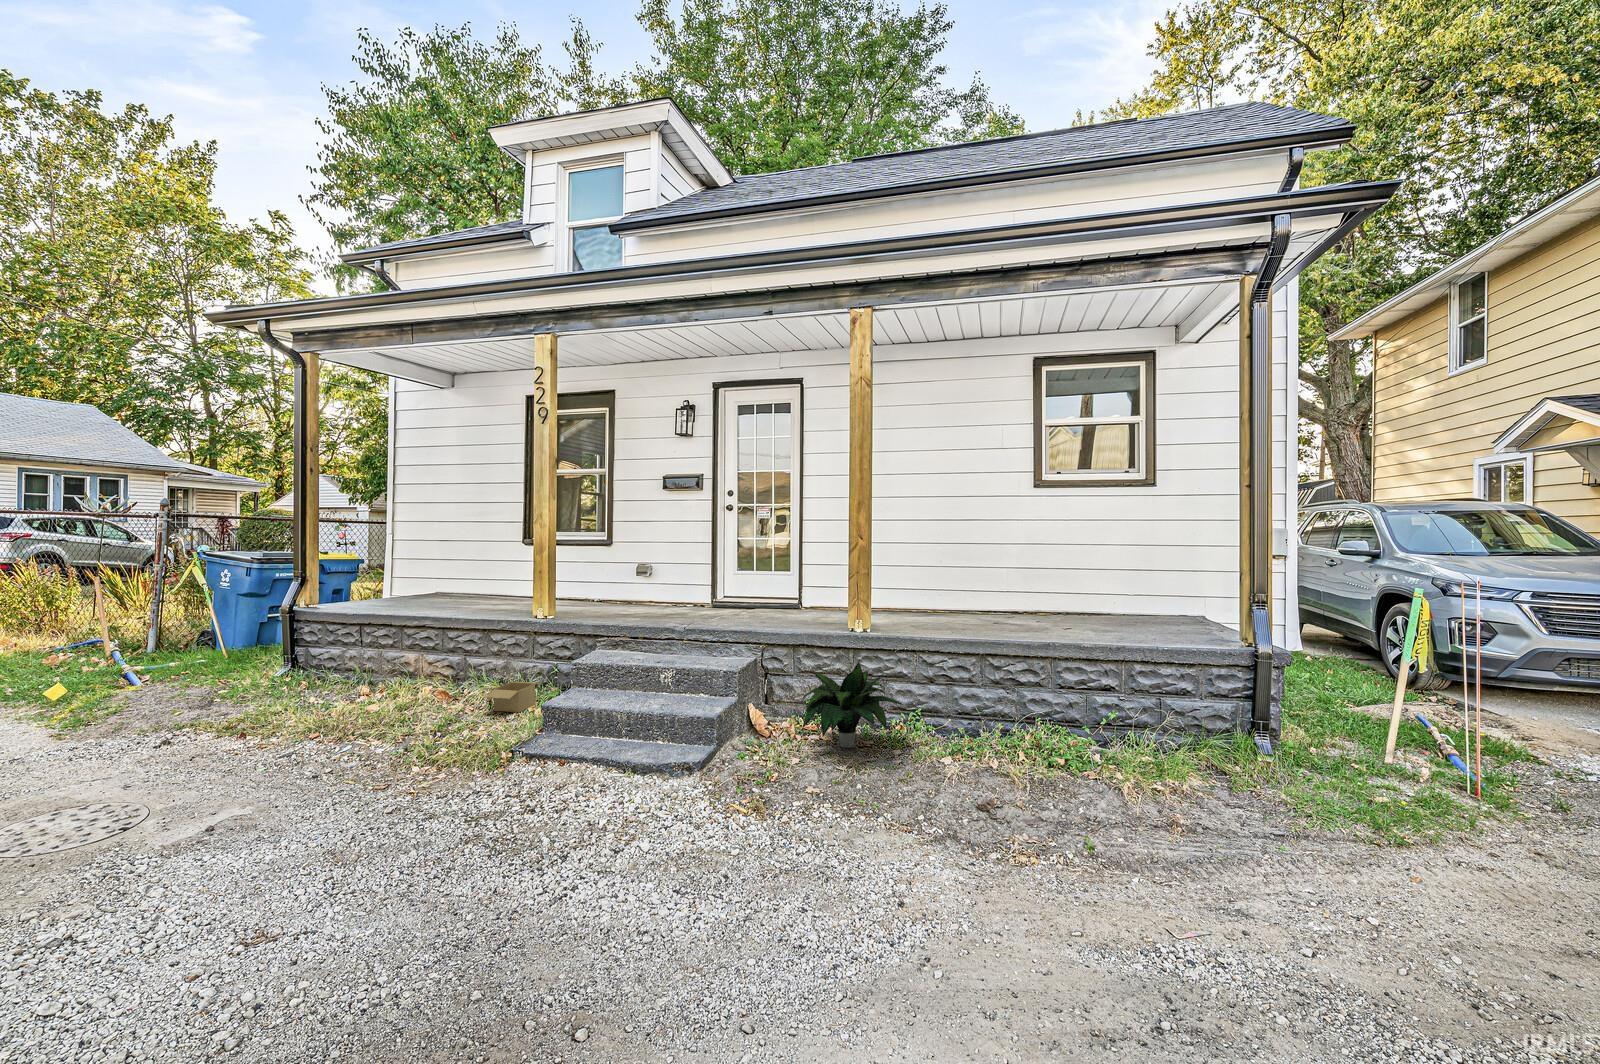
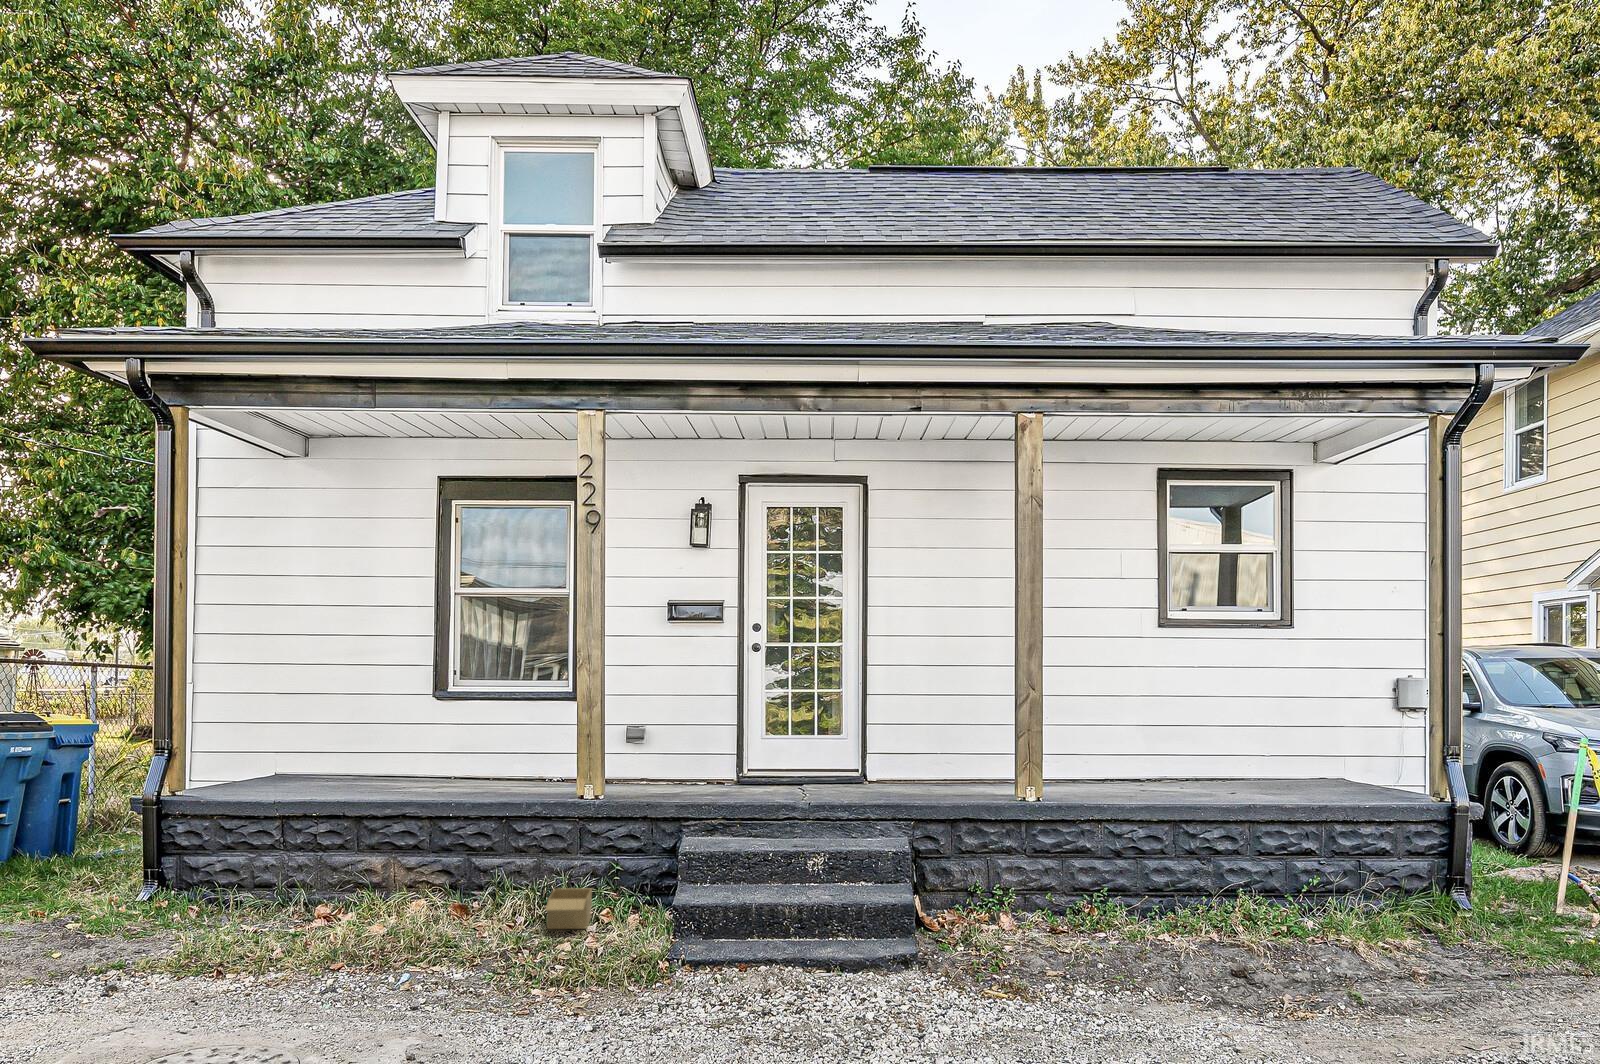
potted plant: present [802,662,903,748] -> none [990,834,1107,940]

